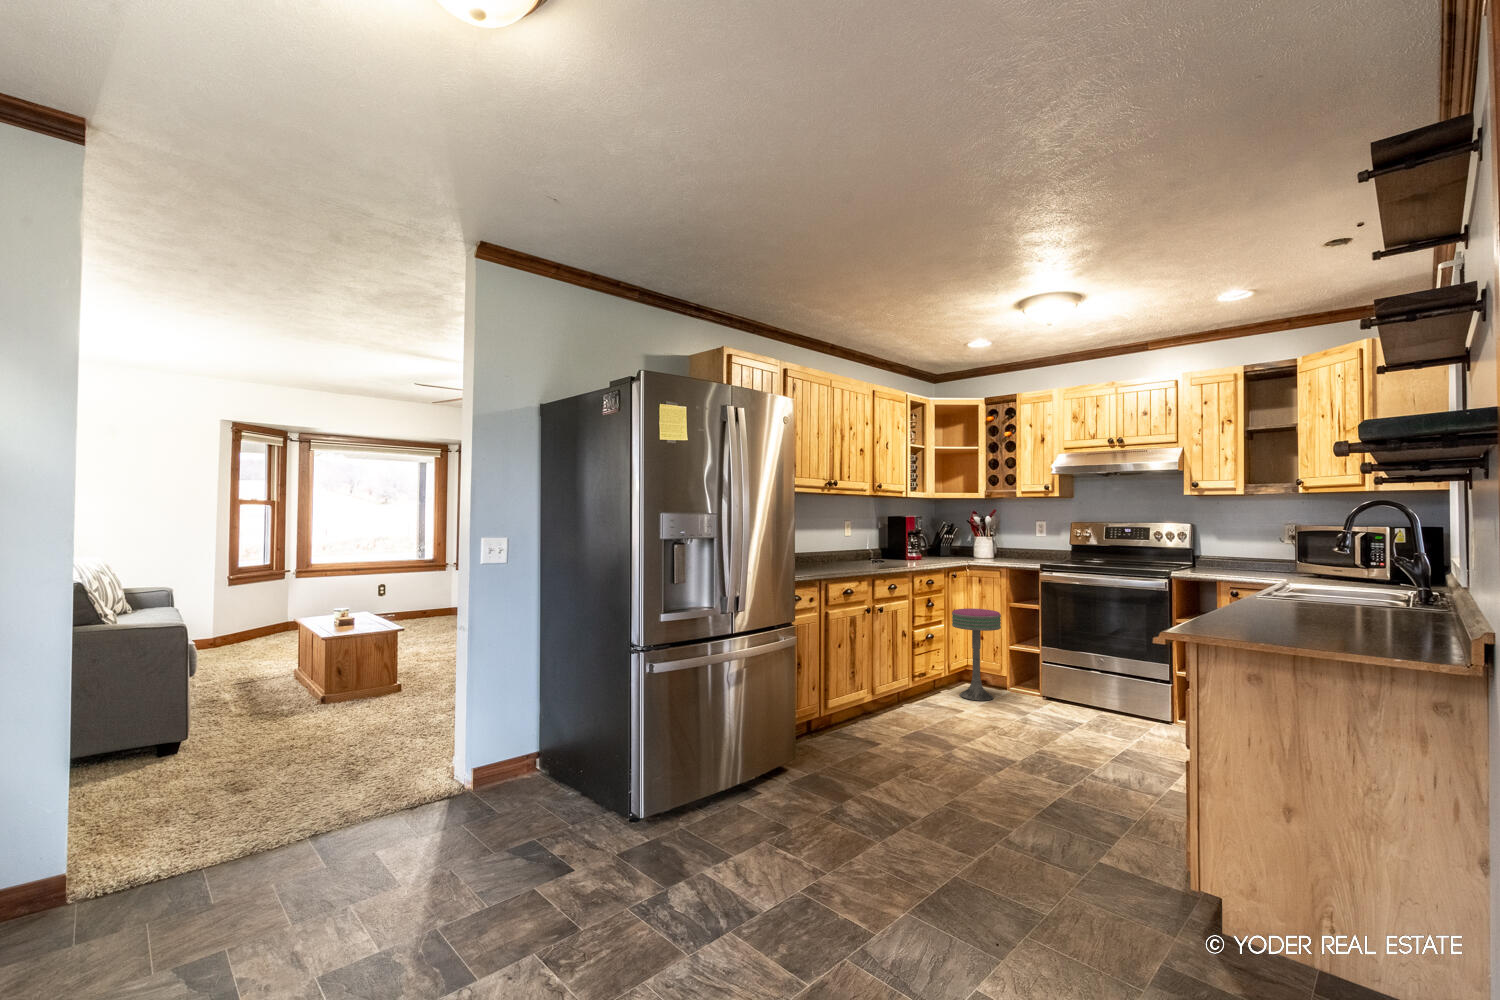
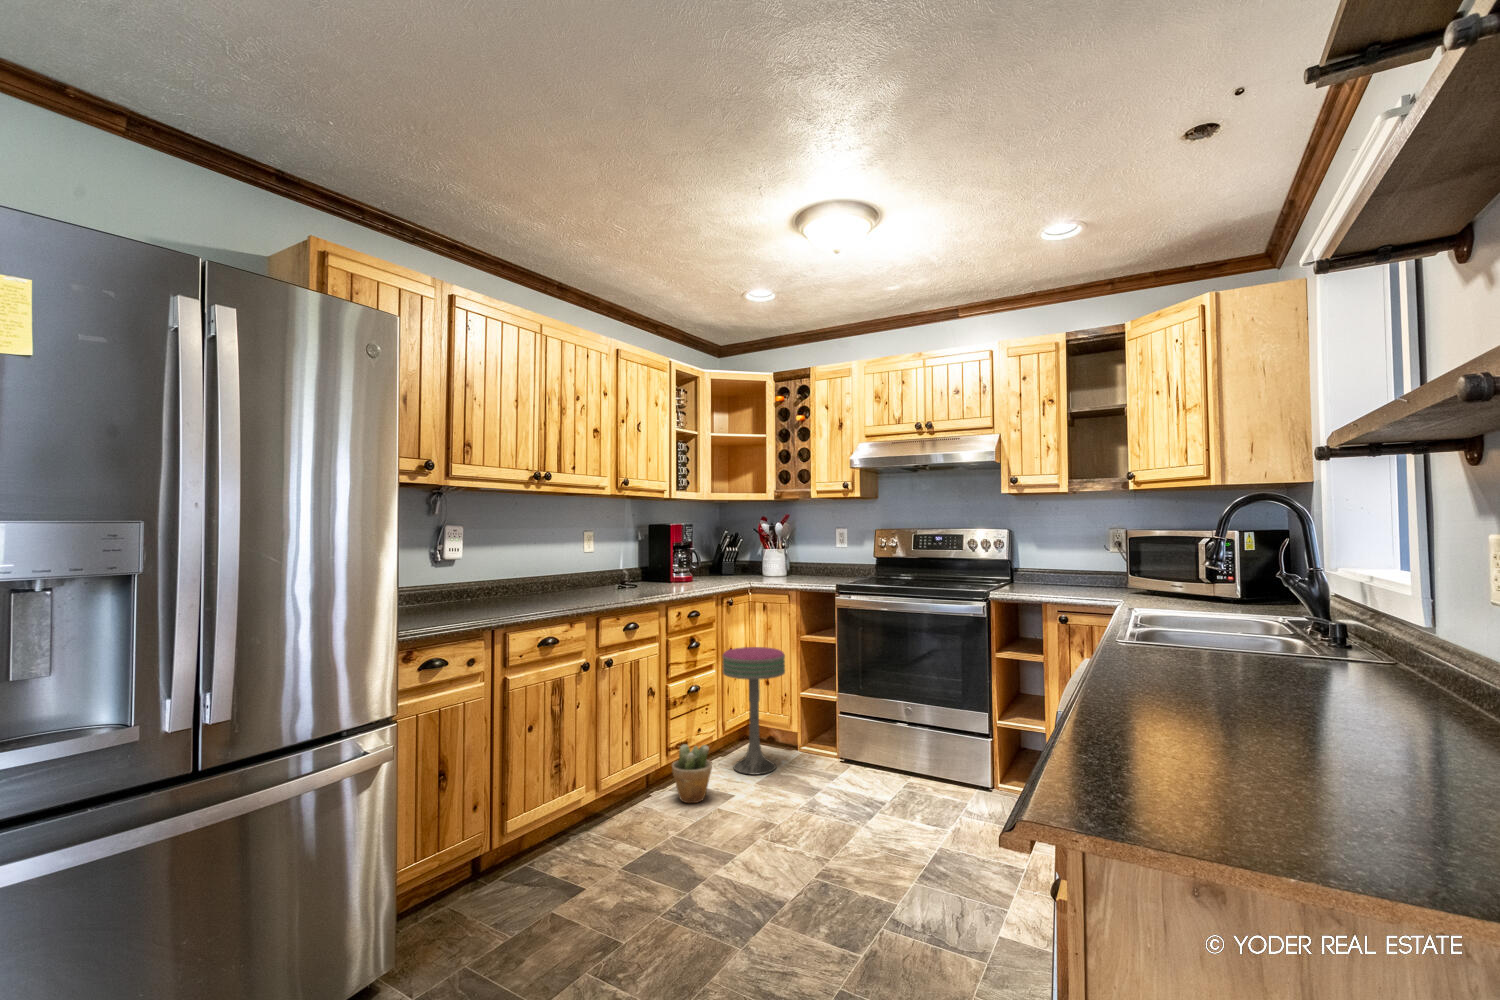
potted plant: none [921,672,950,712] -> present [672,745,712,803]

